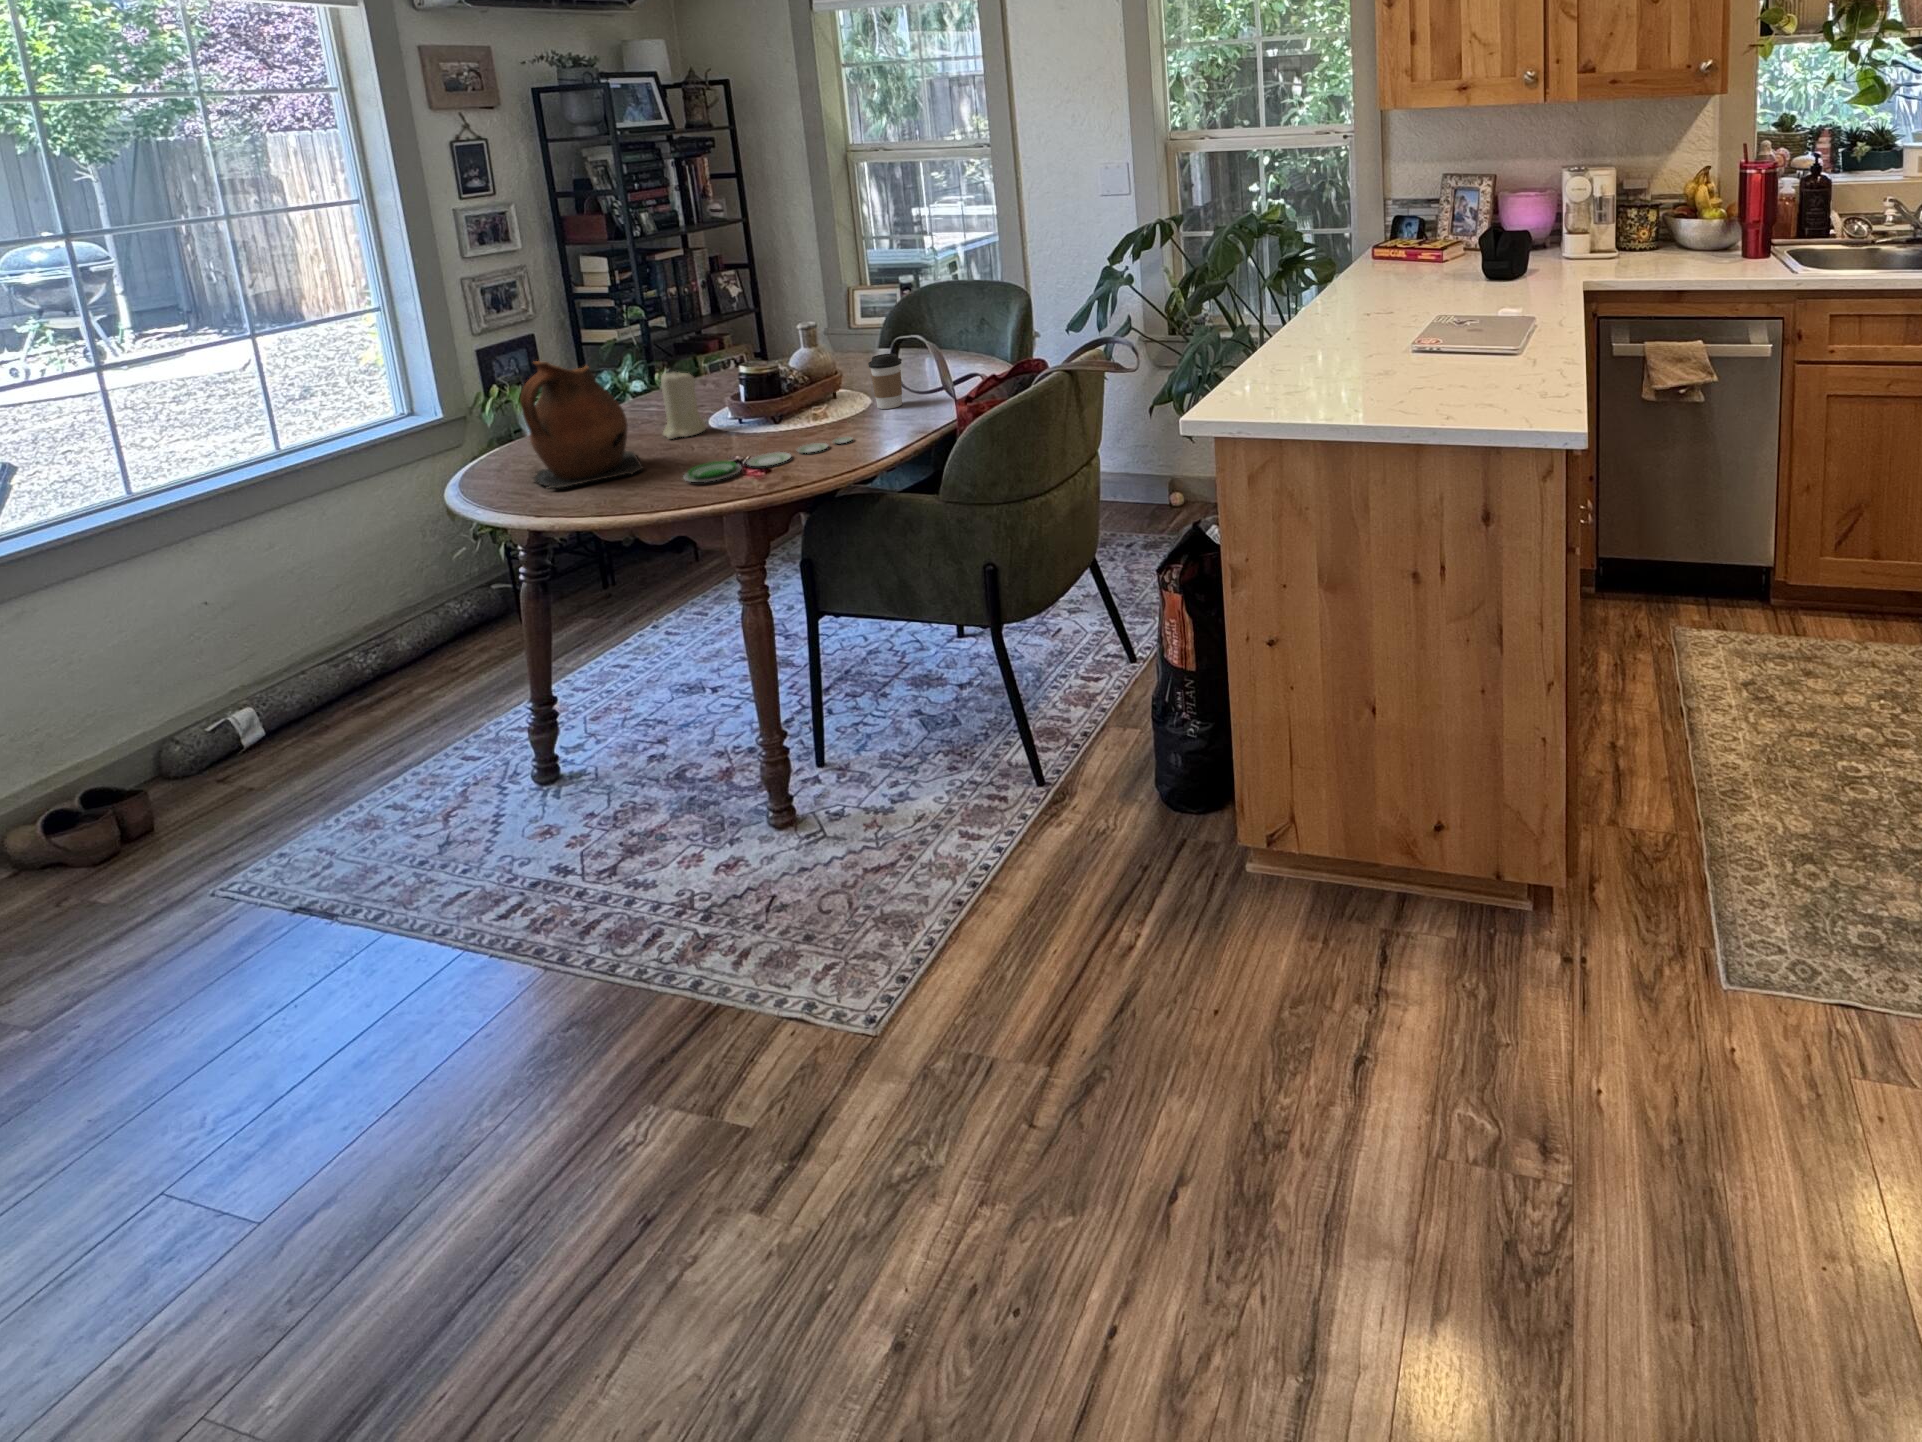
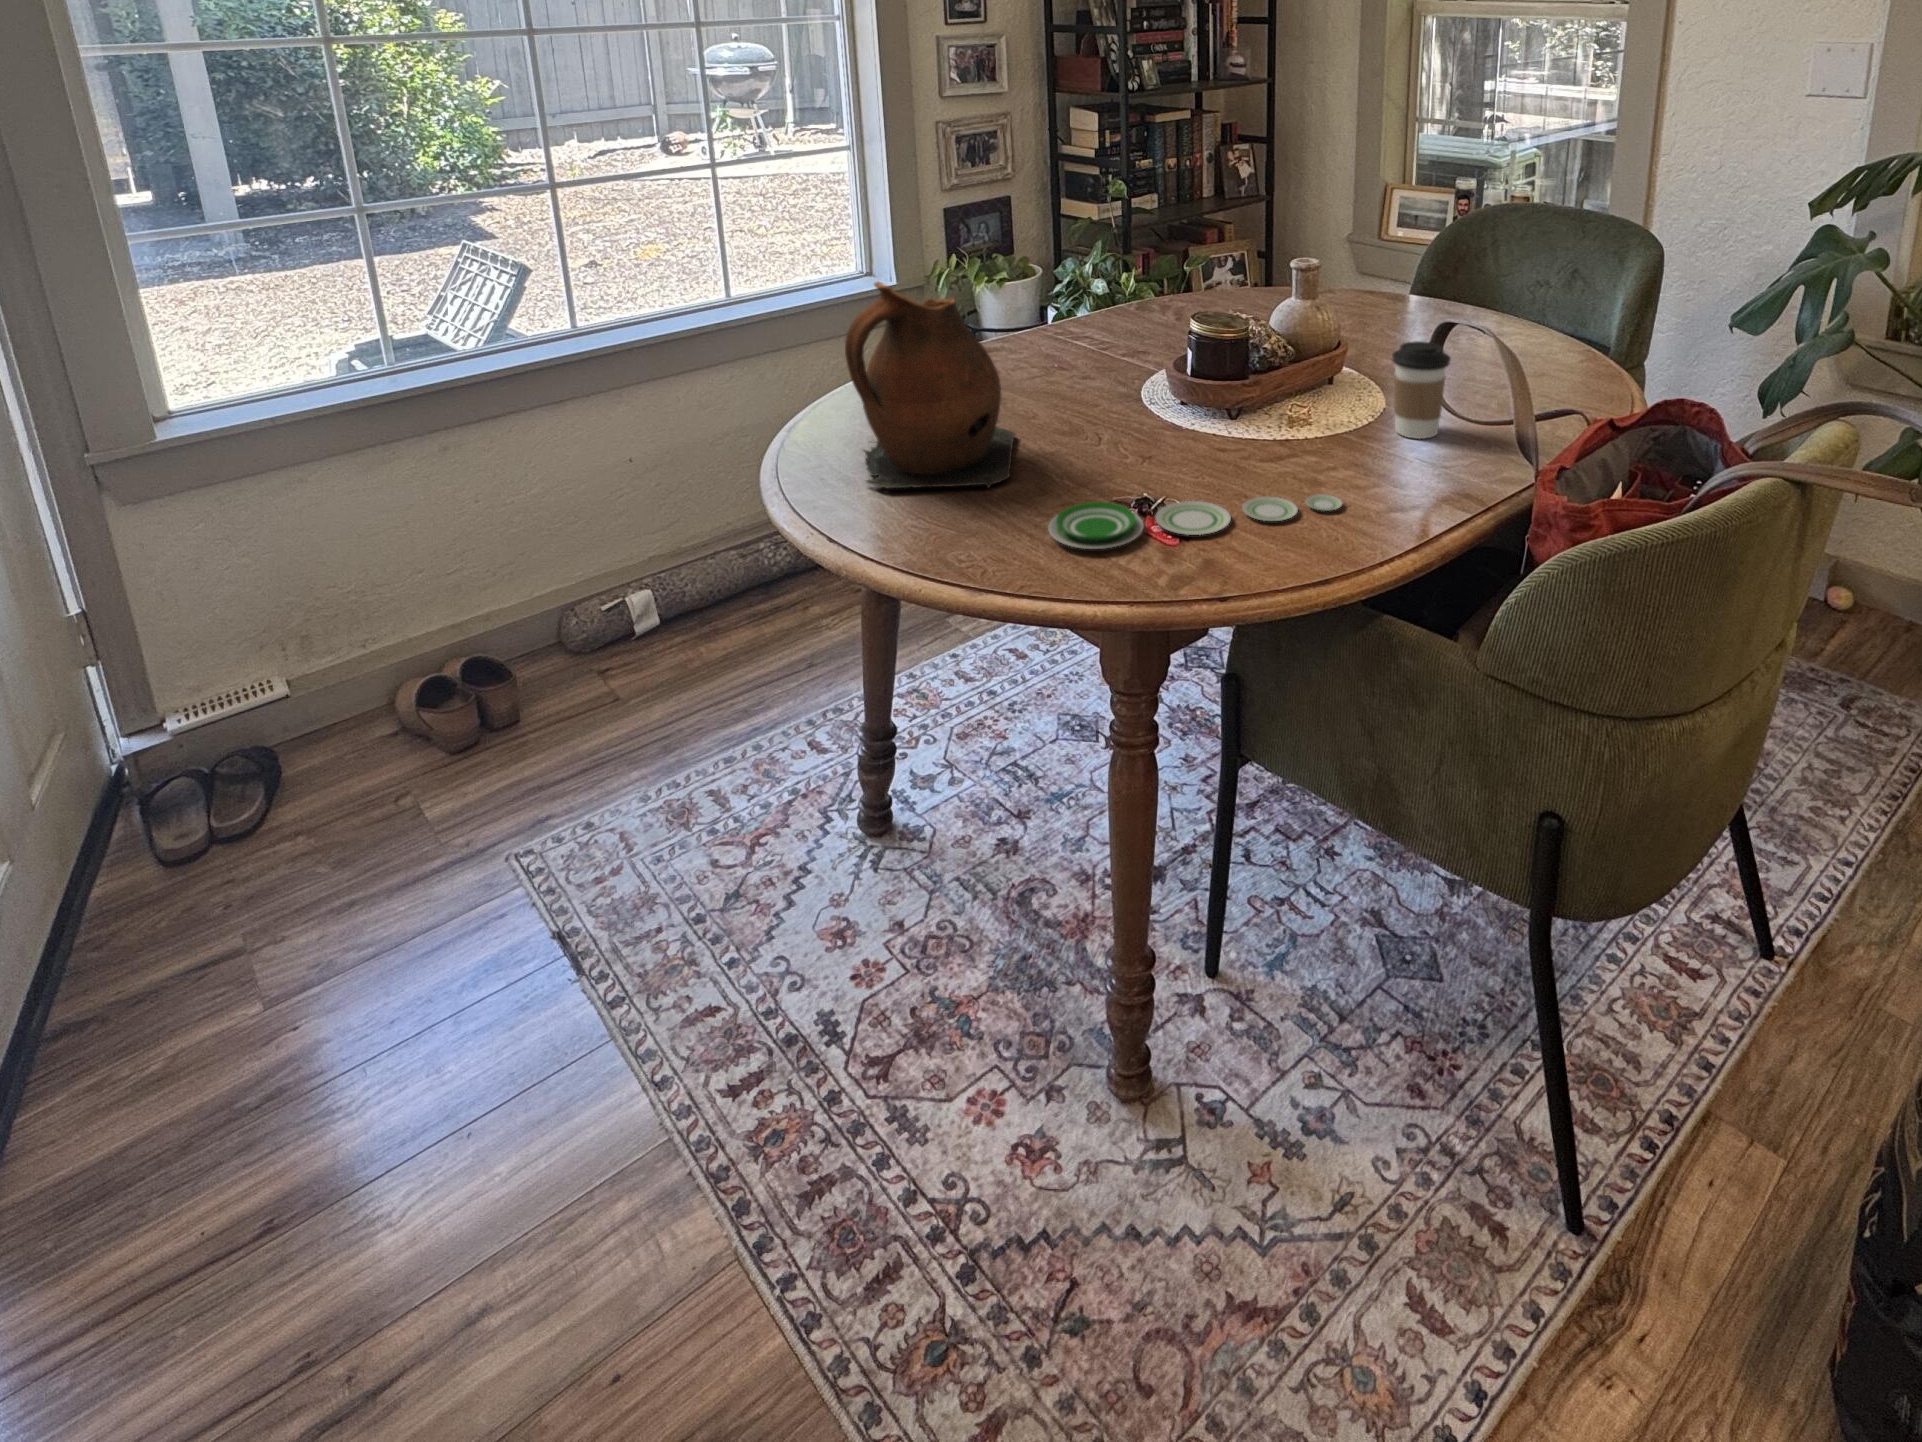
candle: present [661,371,706,439] -> none [1068,310,1130,418]

